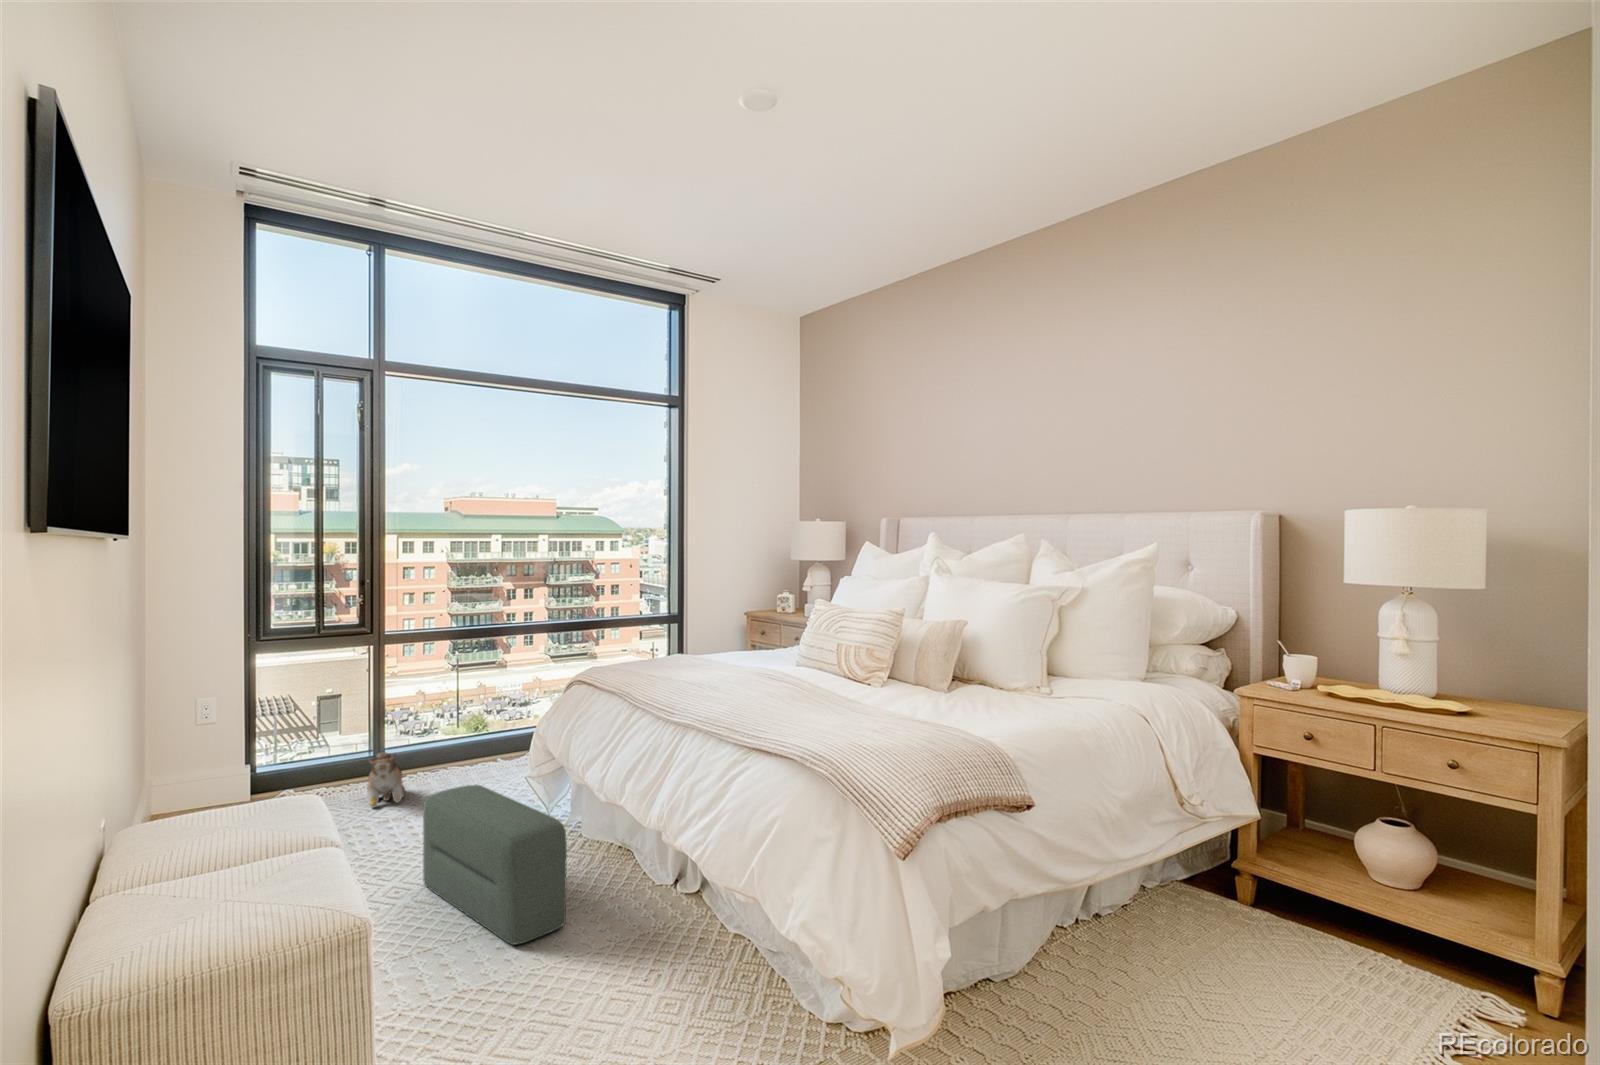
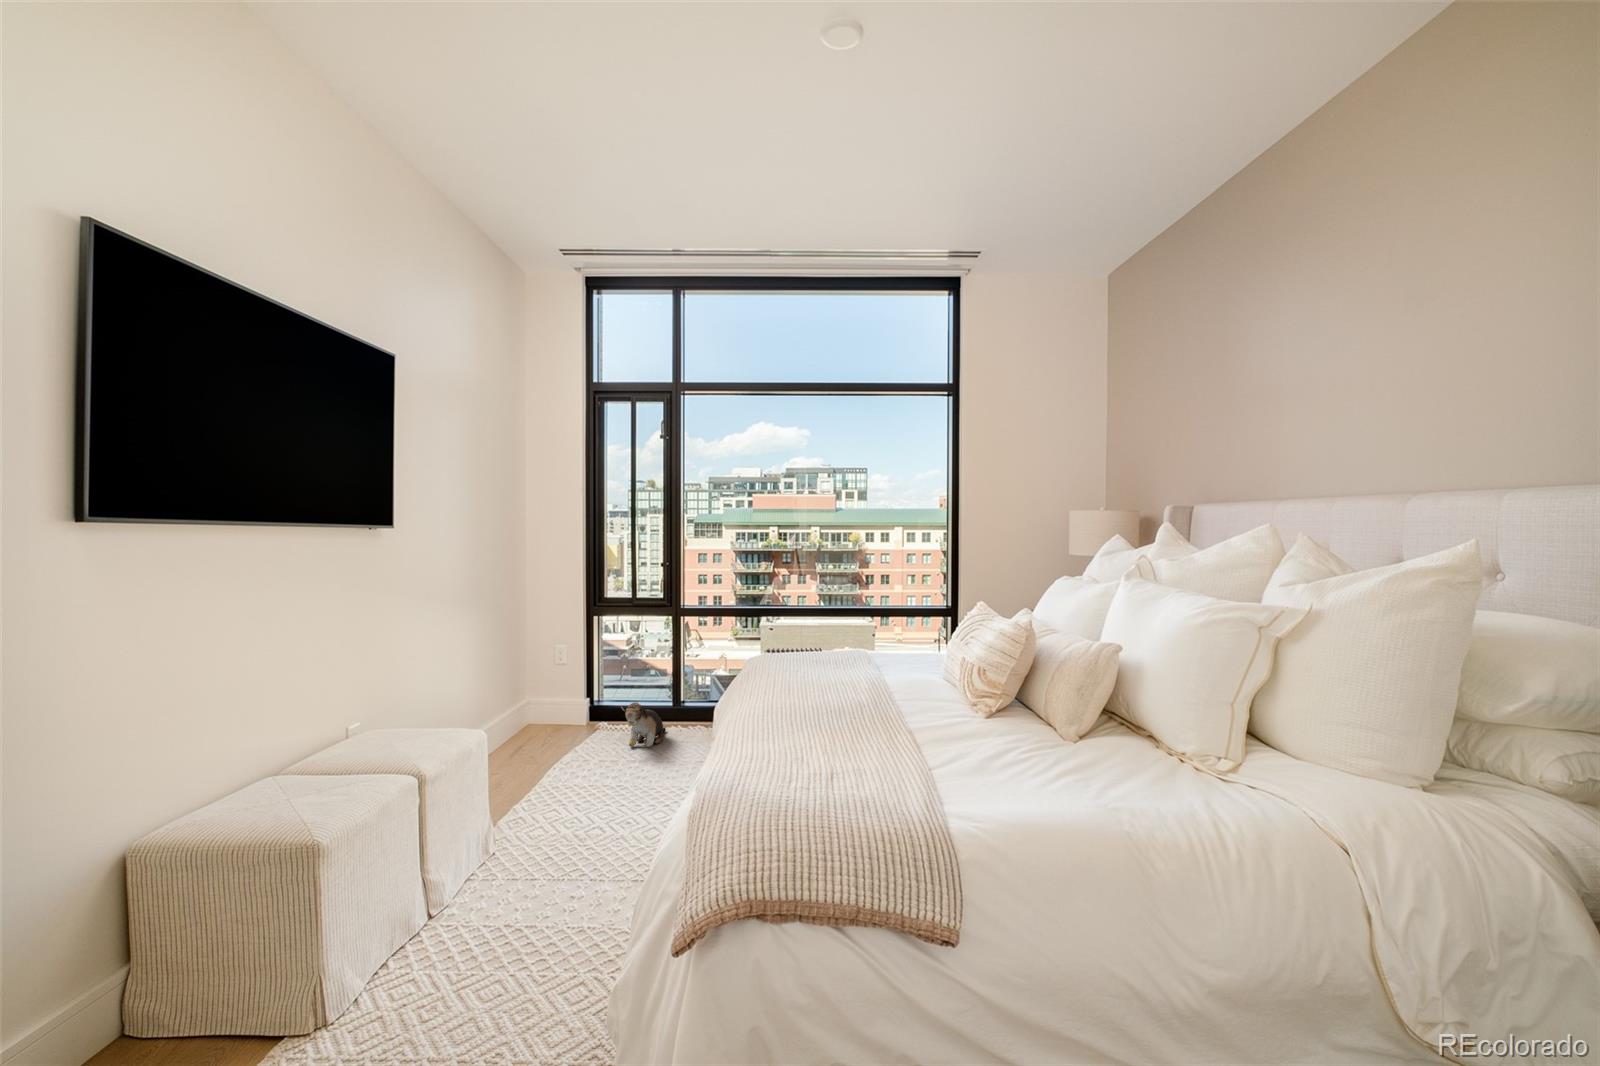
pouf: present [423,785,567,945] -> none [526,746,612,915]

